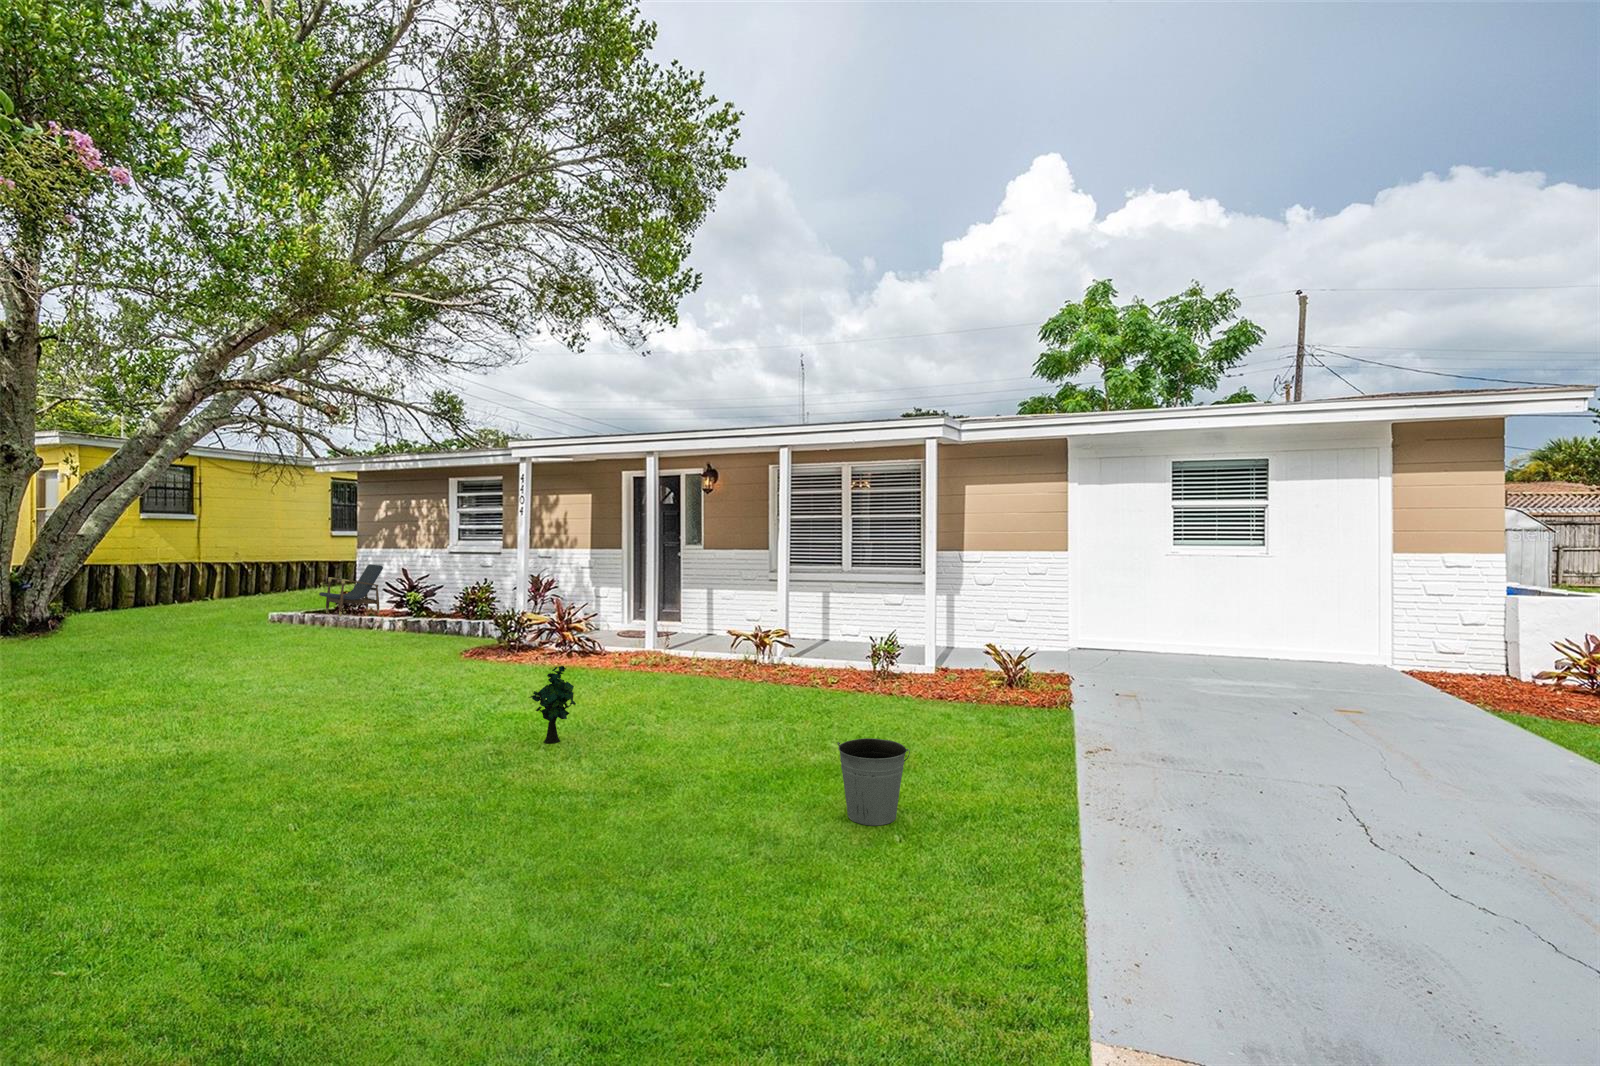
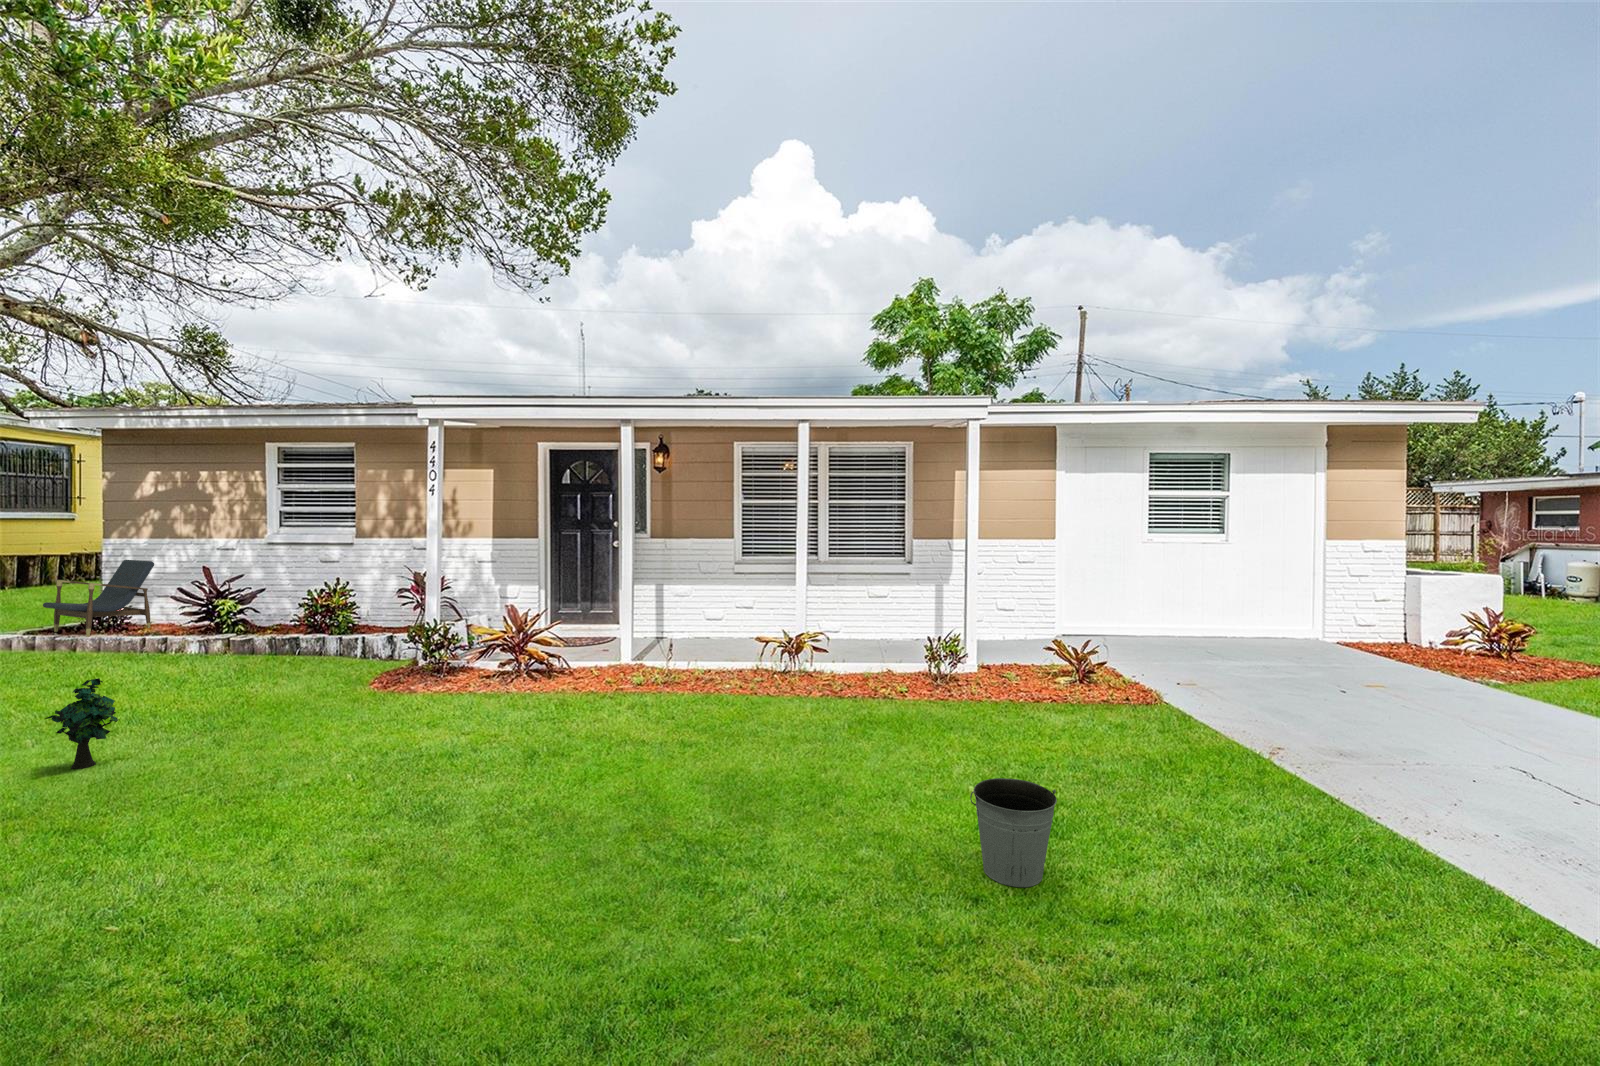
decorative plant: present [529,666,576,743] -> present [45,678,118,769]
bucket: present [837,738,910,826] -> present [970,778,1057,887]

